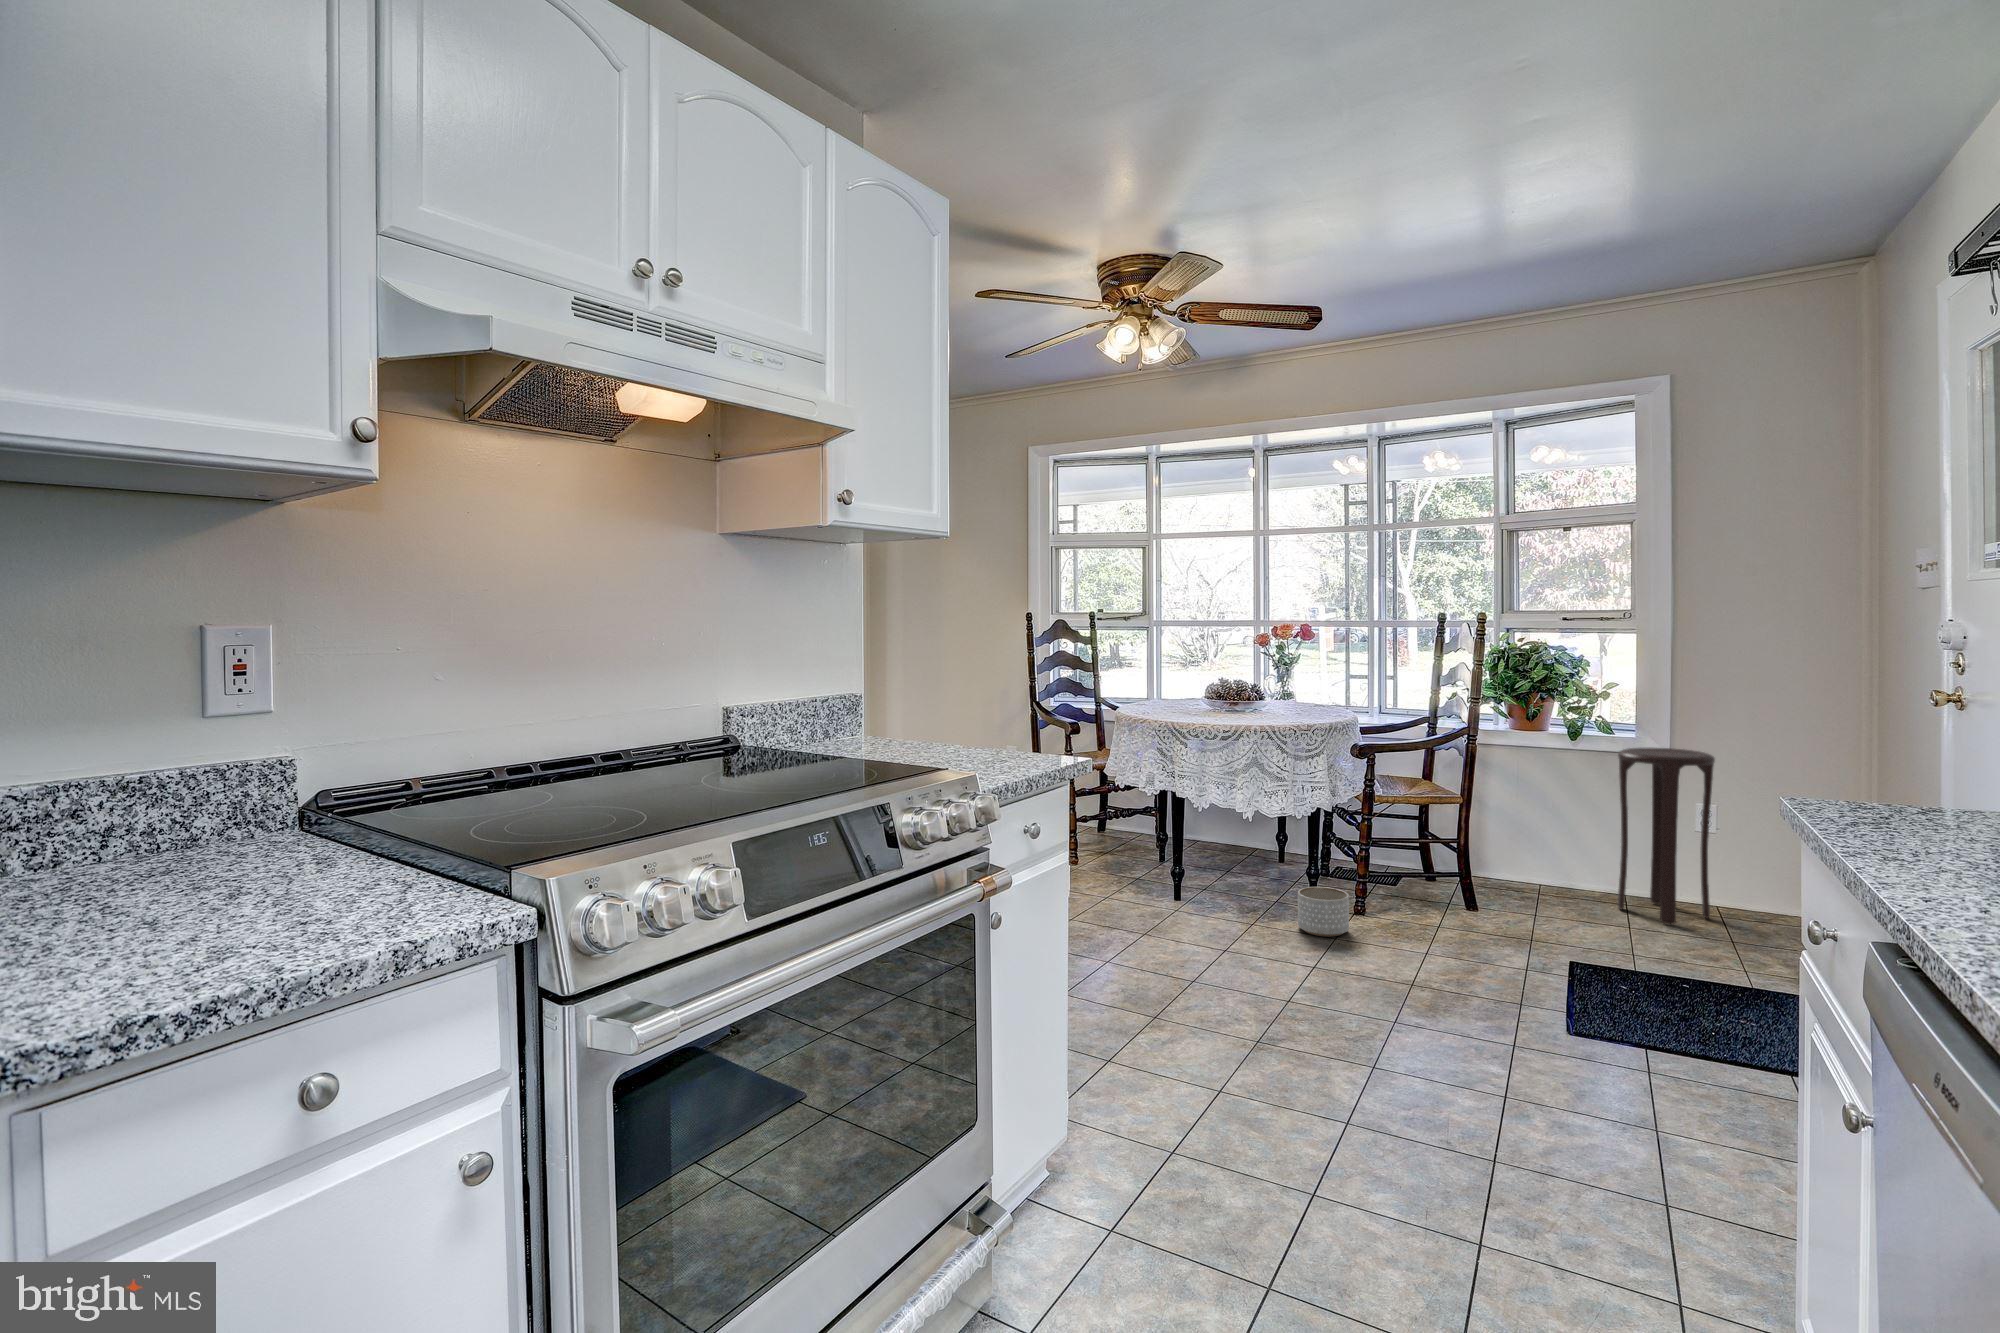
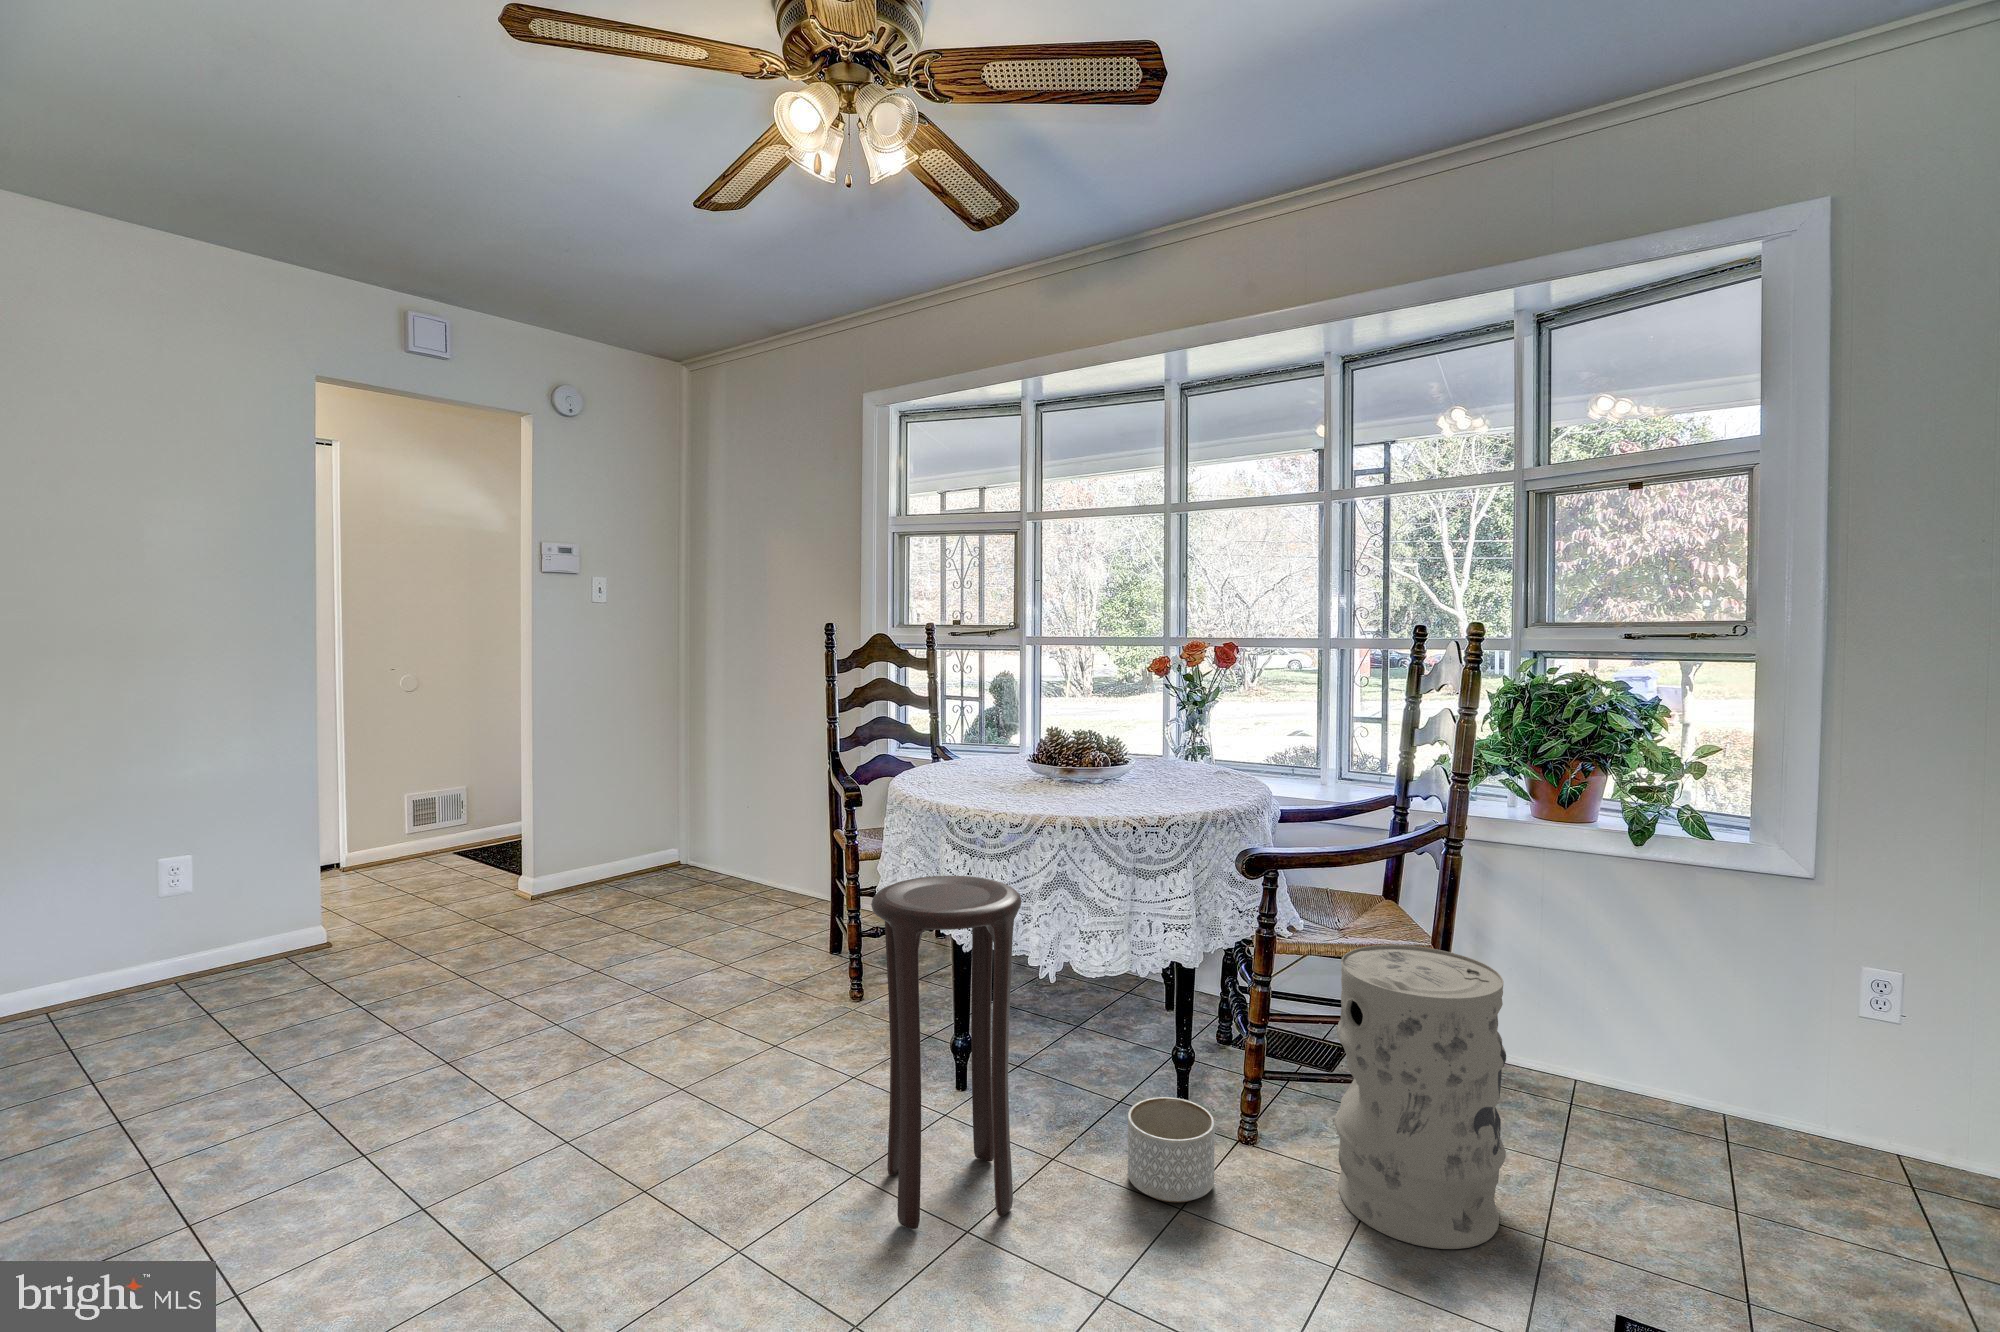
stool: present [1618,748,1715,924] -> present [871,876,1022,1229]
trash can: none [1413,795,1509,945] -> present [1334,945,1506,1249]

